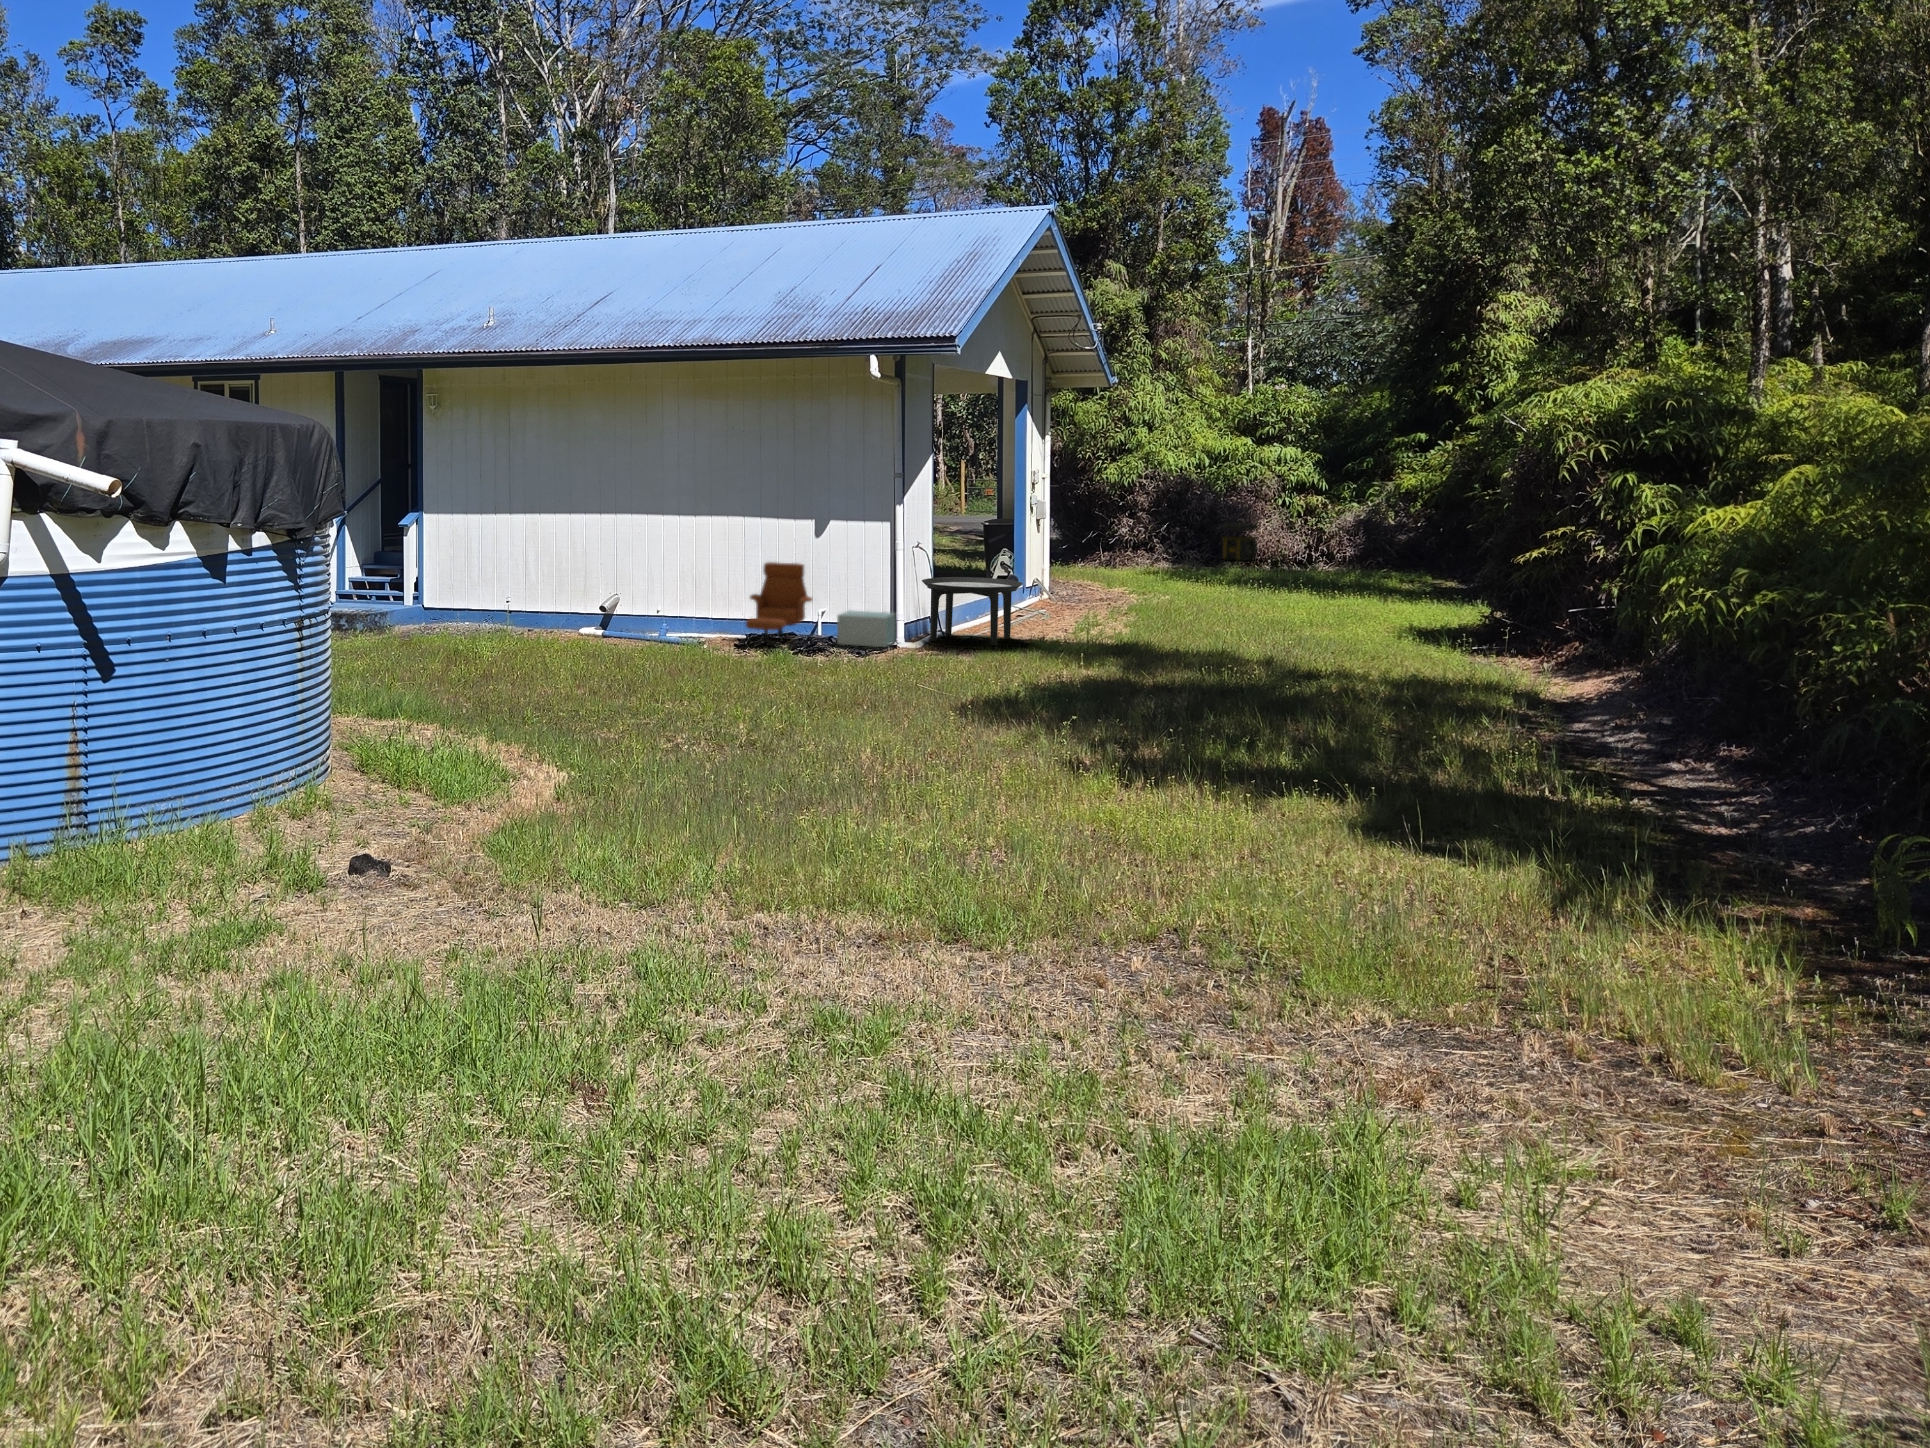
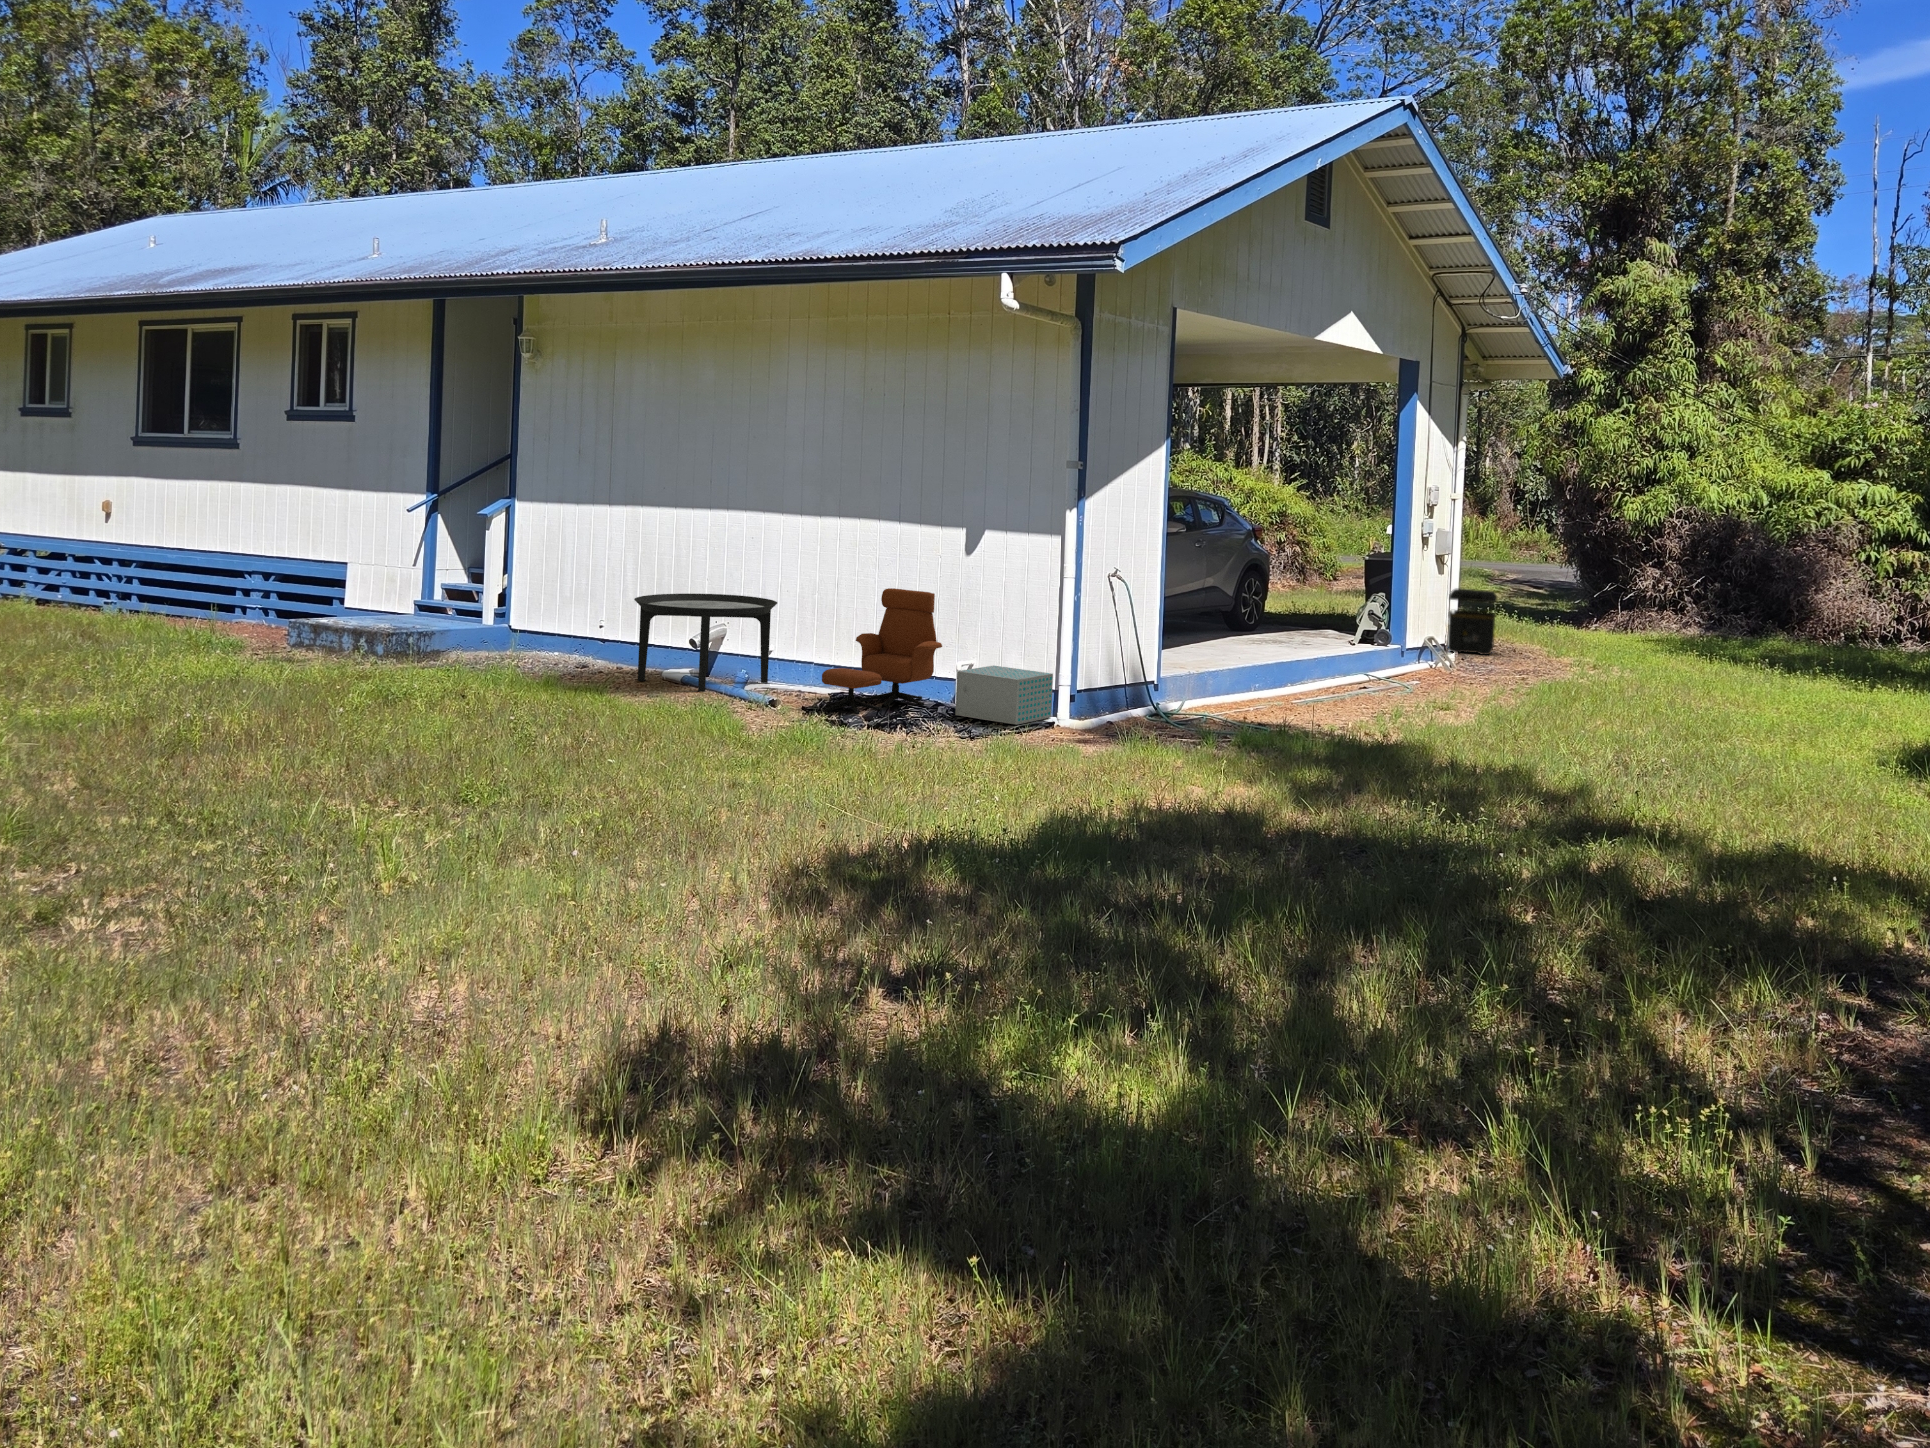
toolbox: present [1222,523,1257,561] -> present [1448,589,1497,655]
round table: present [922,577,1023,645] -> present [634,594,777,692]

